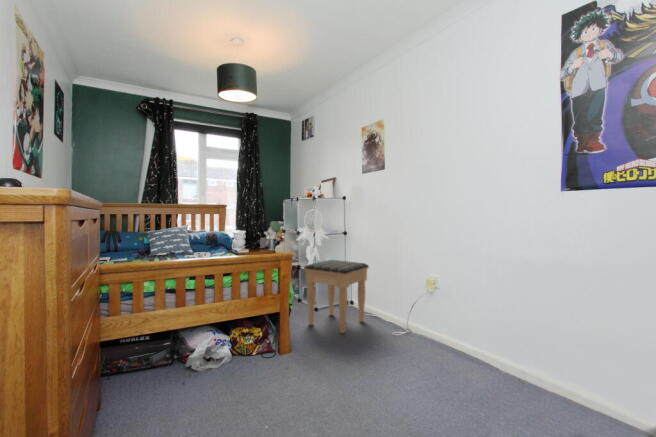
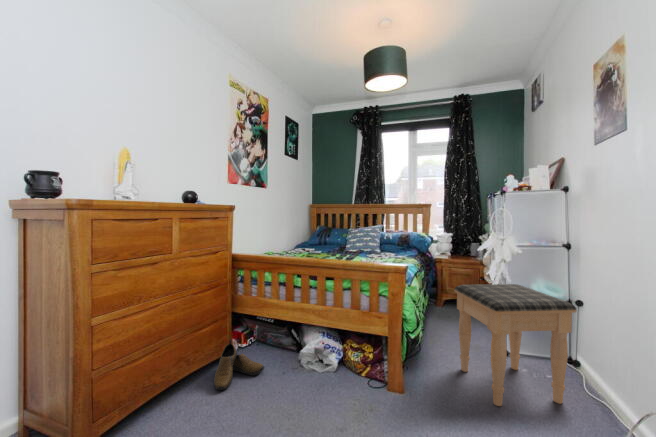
shoe: none [114,363,173,417] -> present [214,340,264,390]

